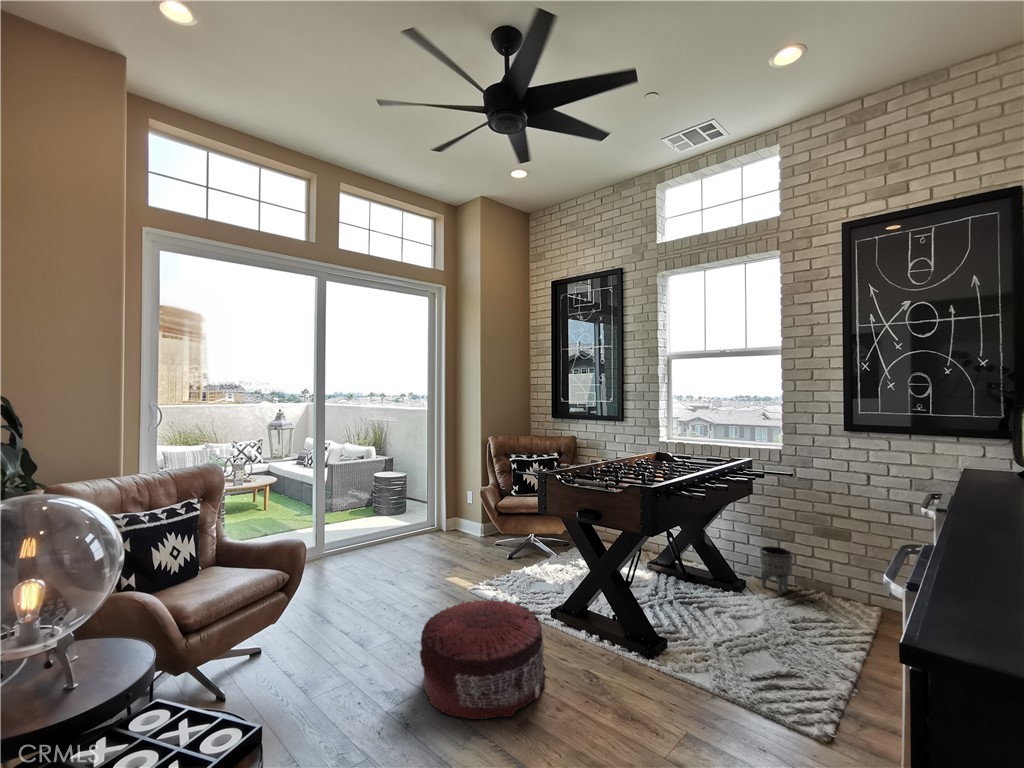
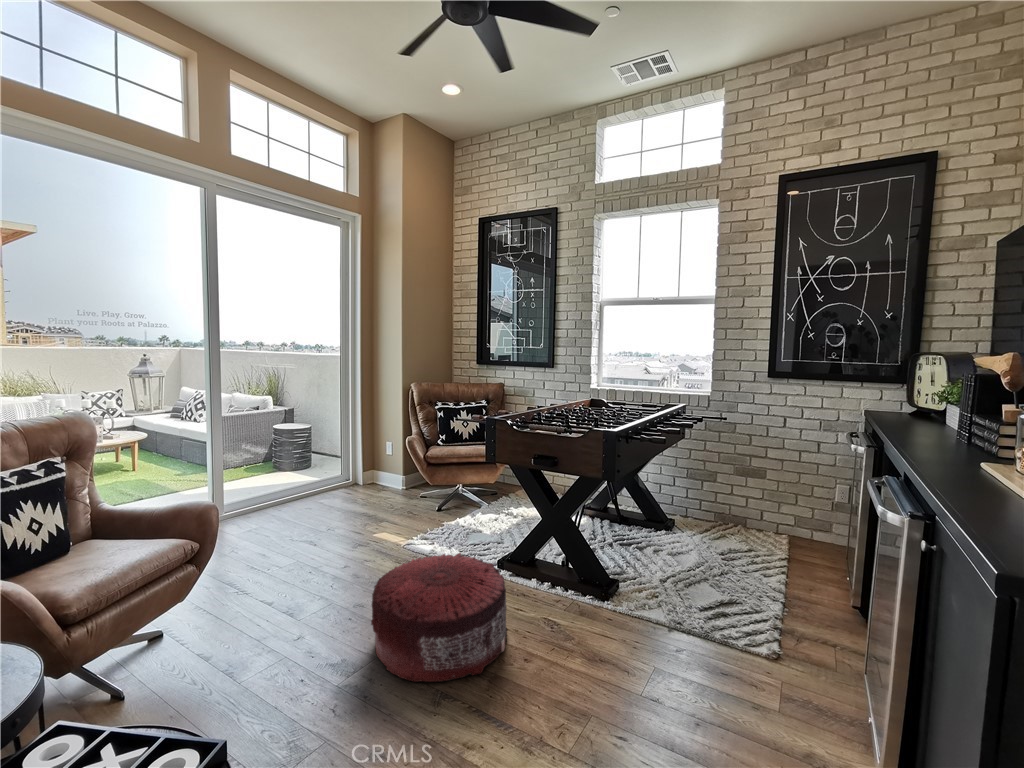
planter: present [760,546,793,595] -> none [687,486,716,530]

